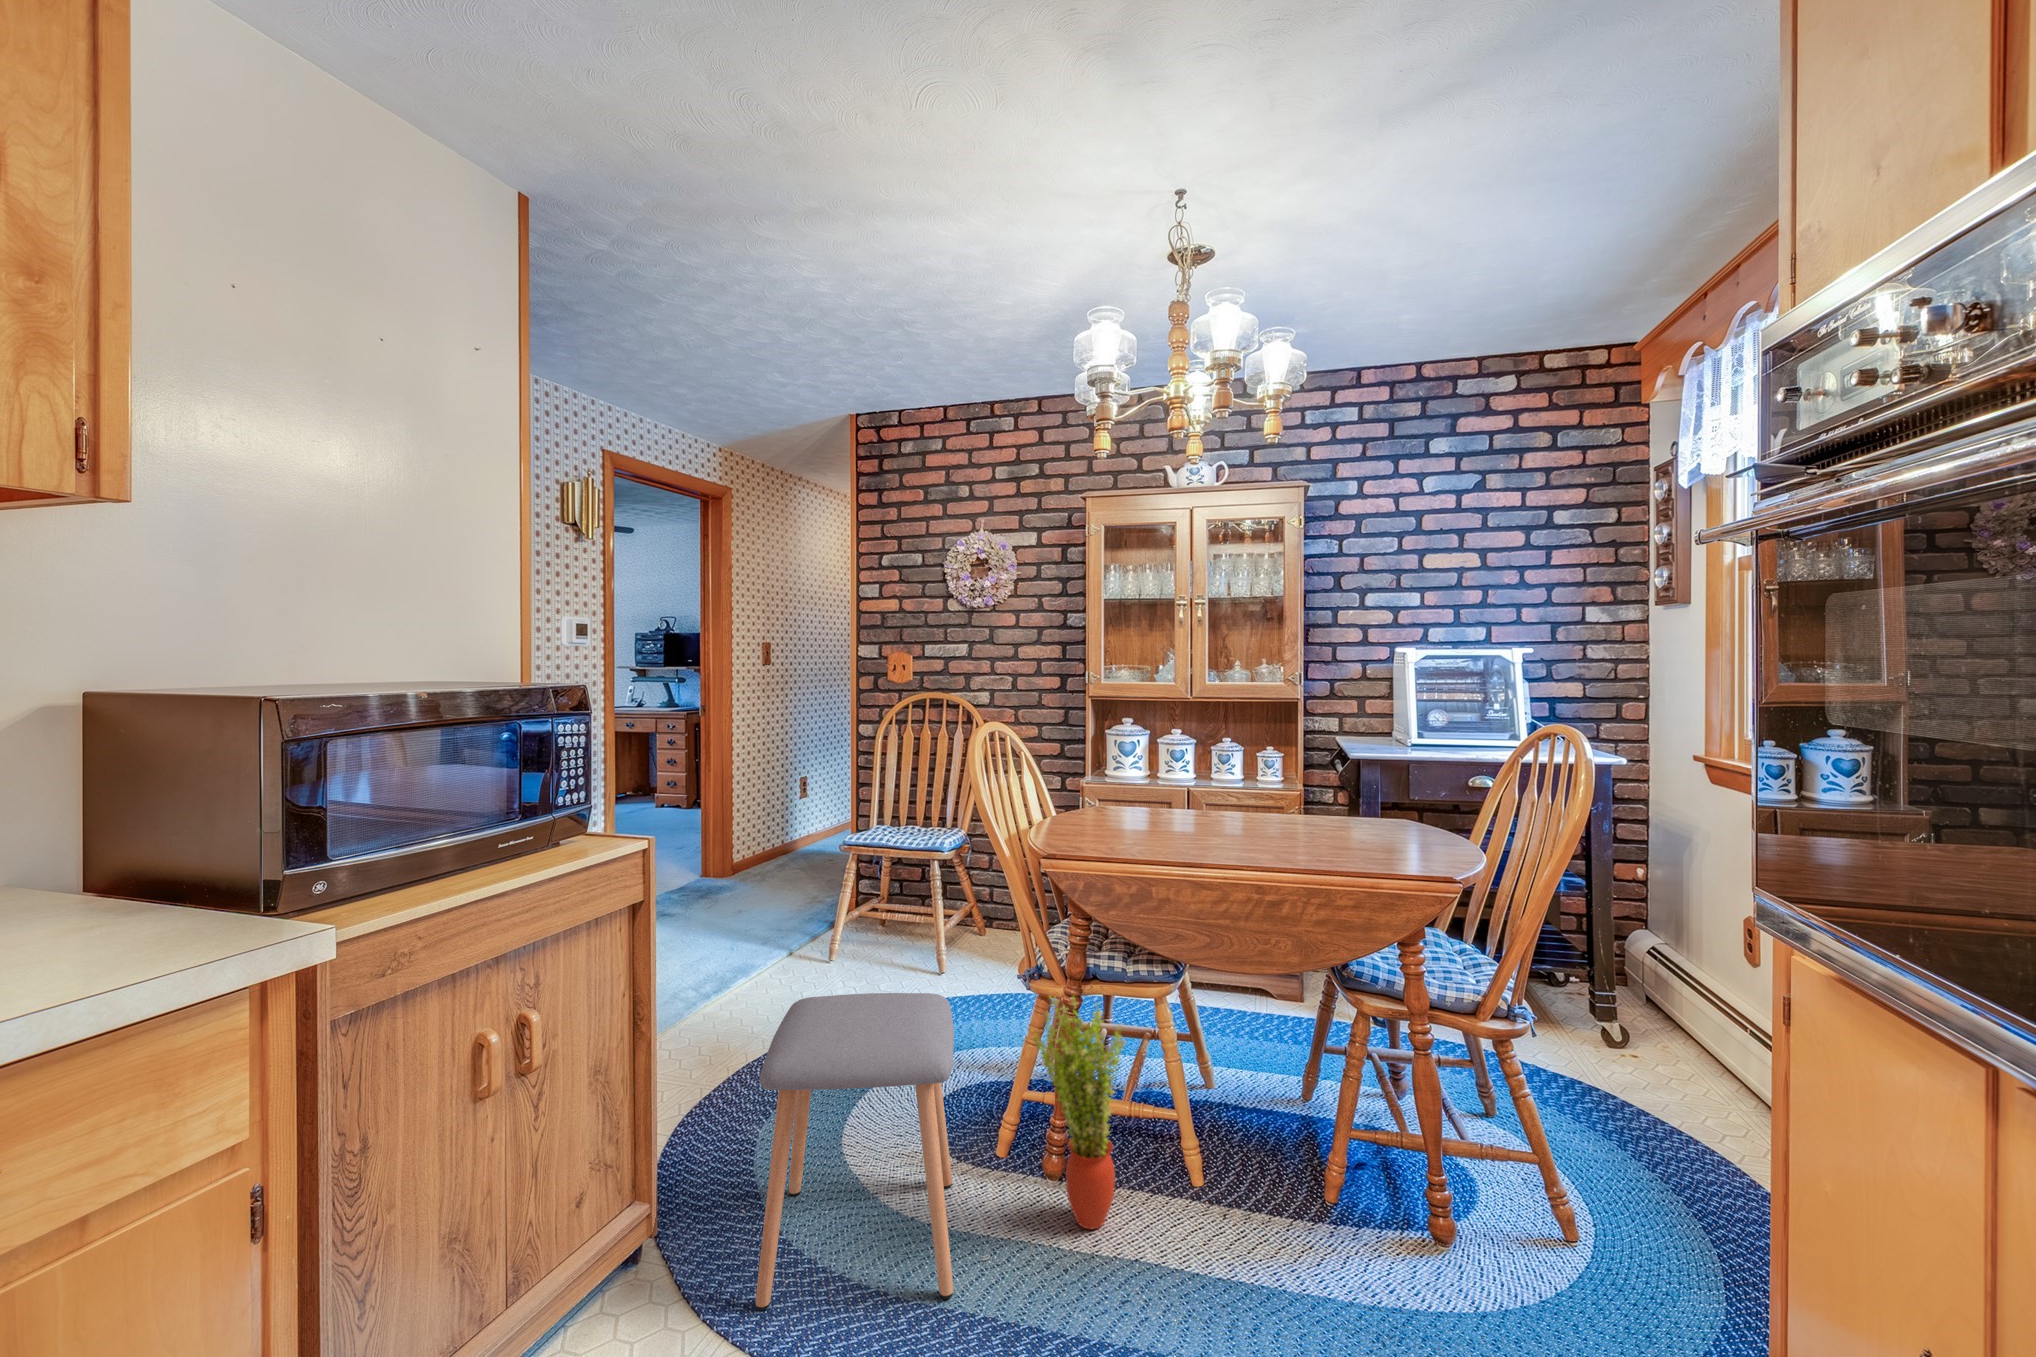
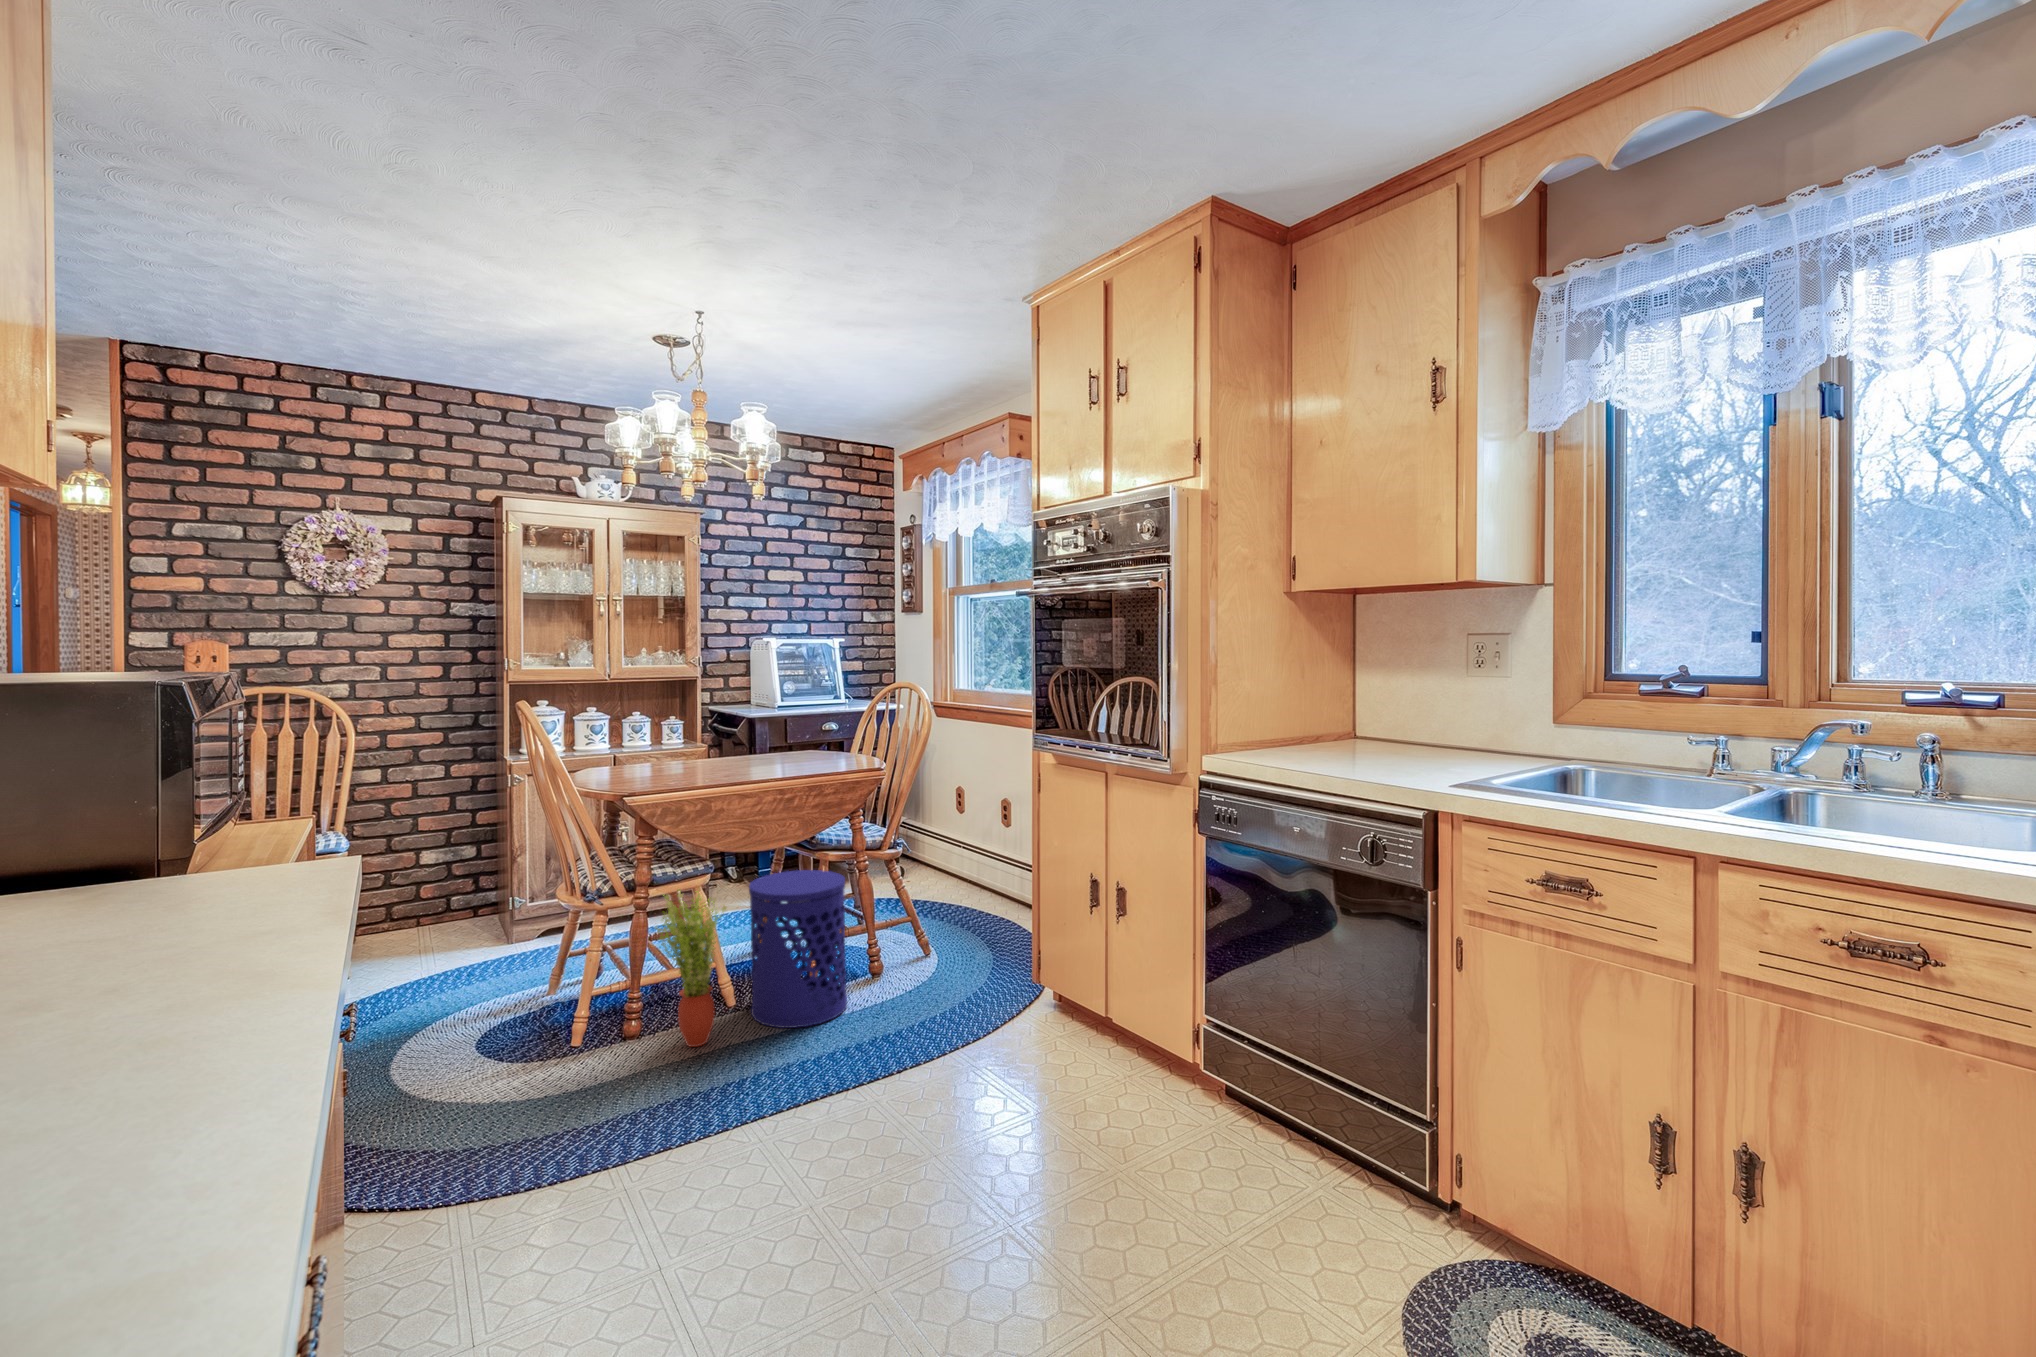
stool: present [755,993,954,1310] -> none [431,920,649,1177]
waste bin: none [1186,1003,1340,1291] -> present [749,870,847,1028]

